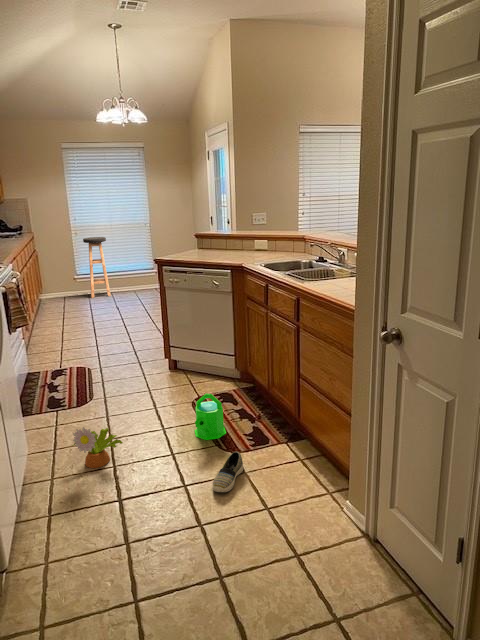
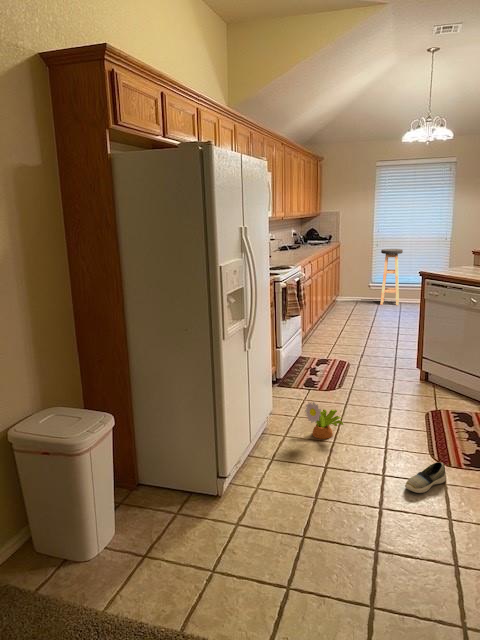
watering can: present [195,393,226,440] -> none [412,403,447,449]

